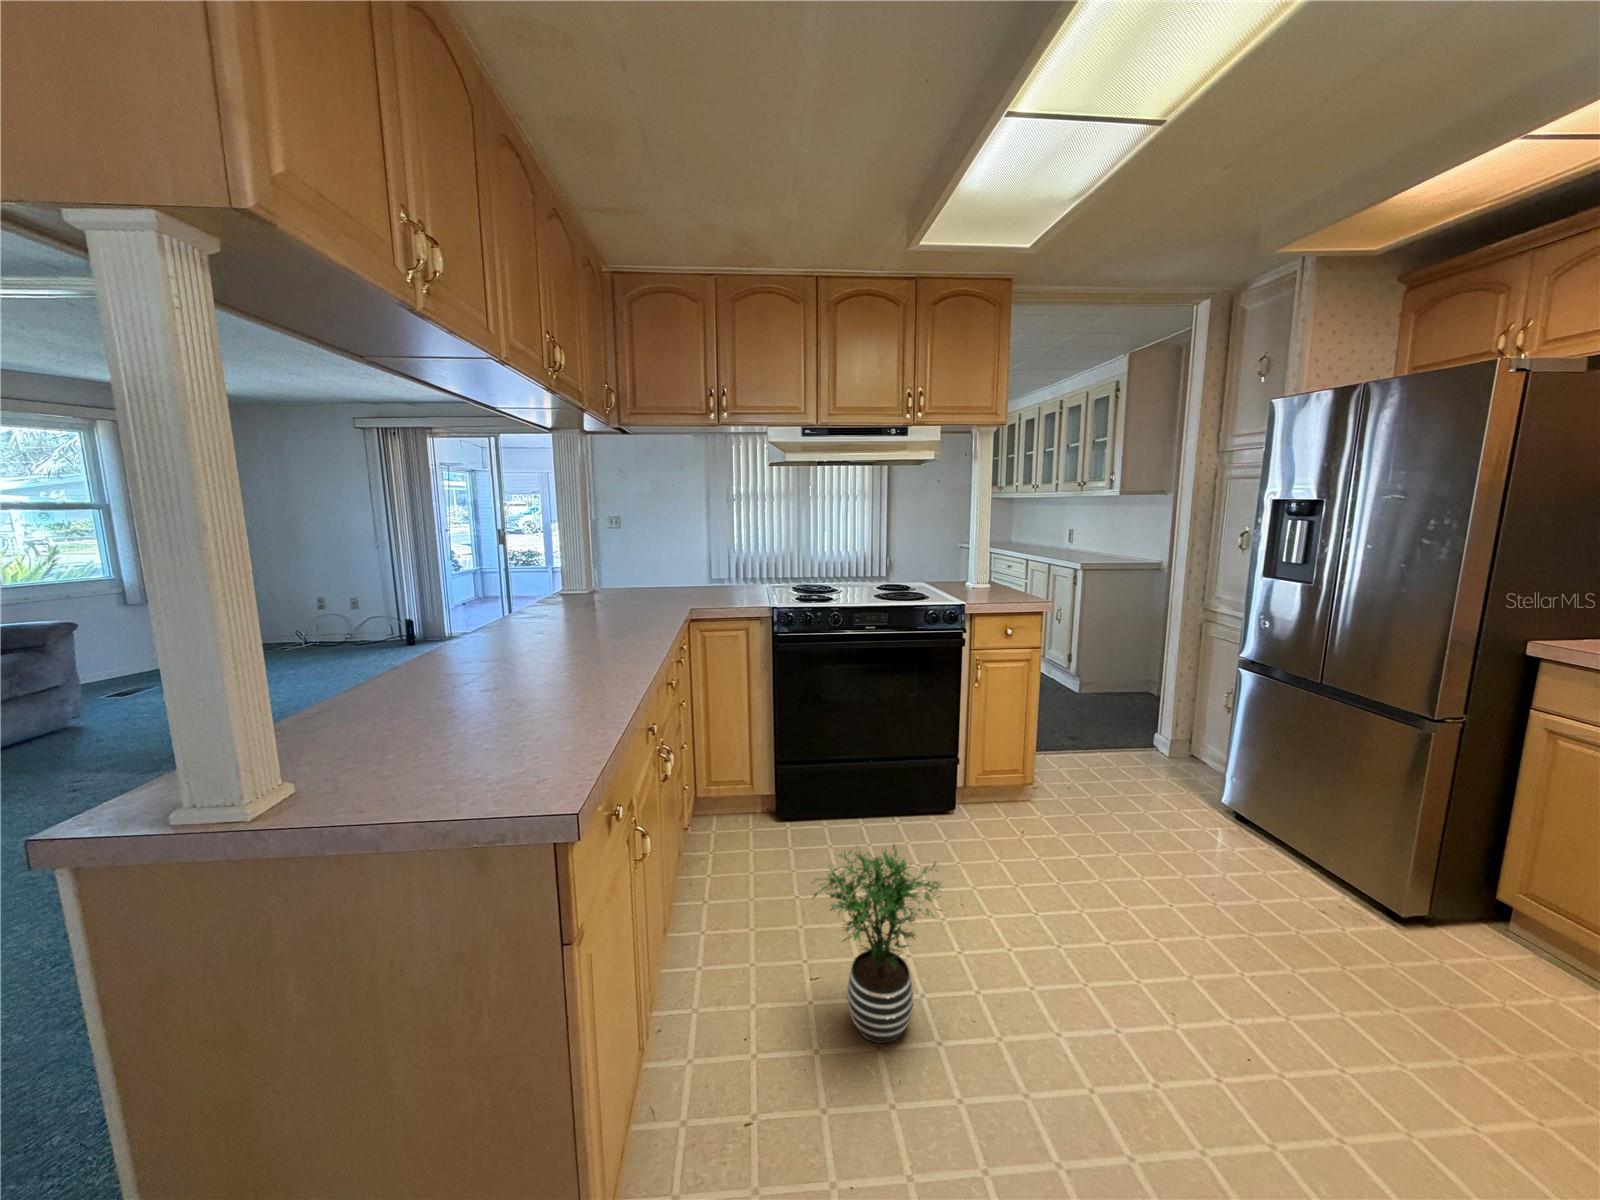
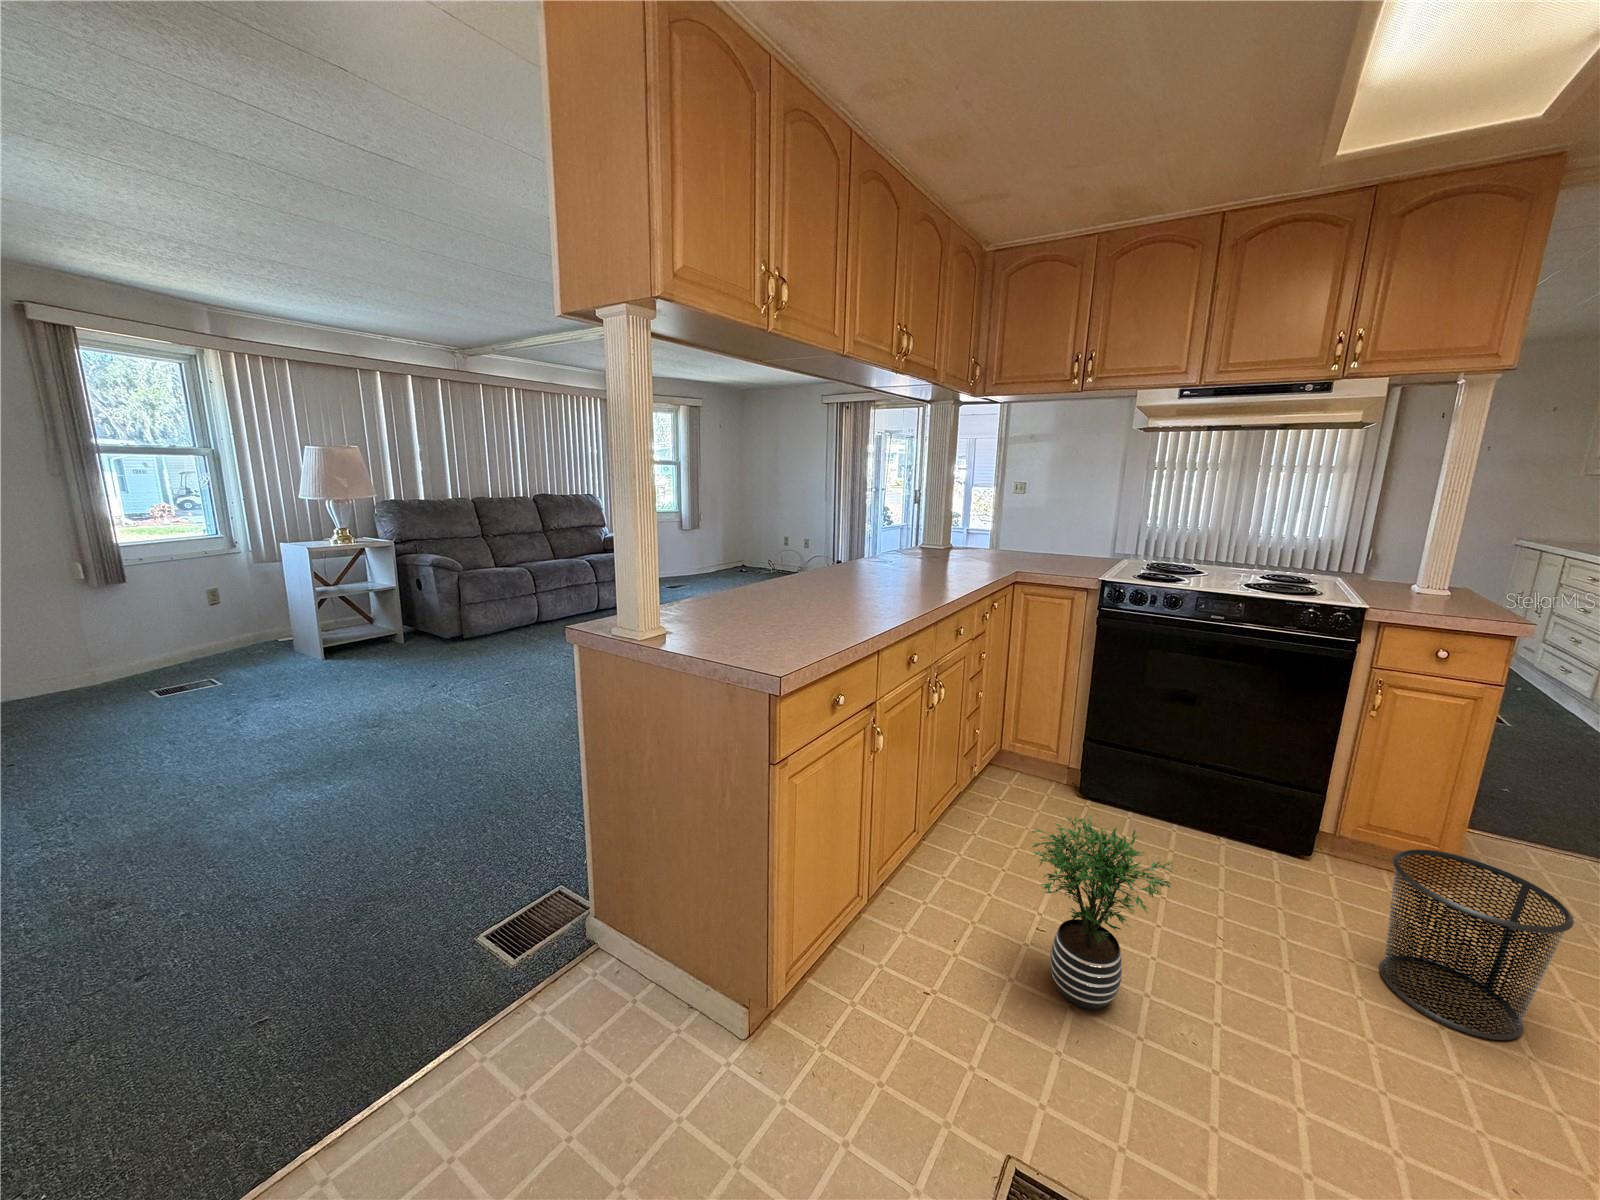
waste bin: none [1029,777,1127,906] -> present [1379,849,1574,1040]

